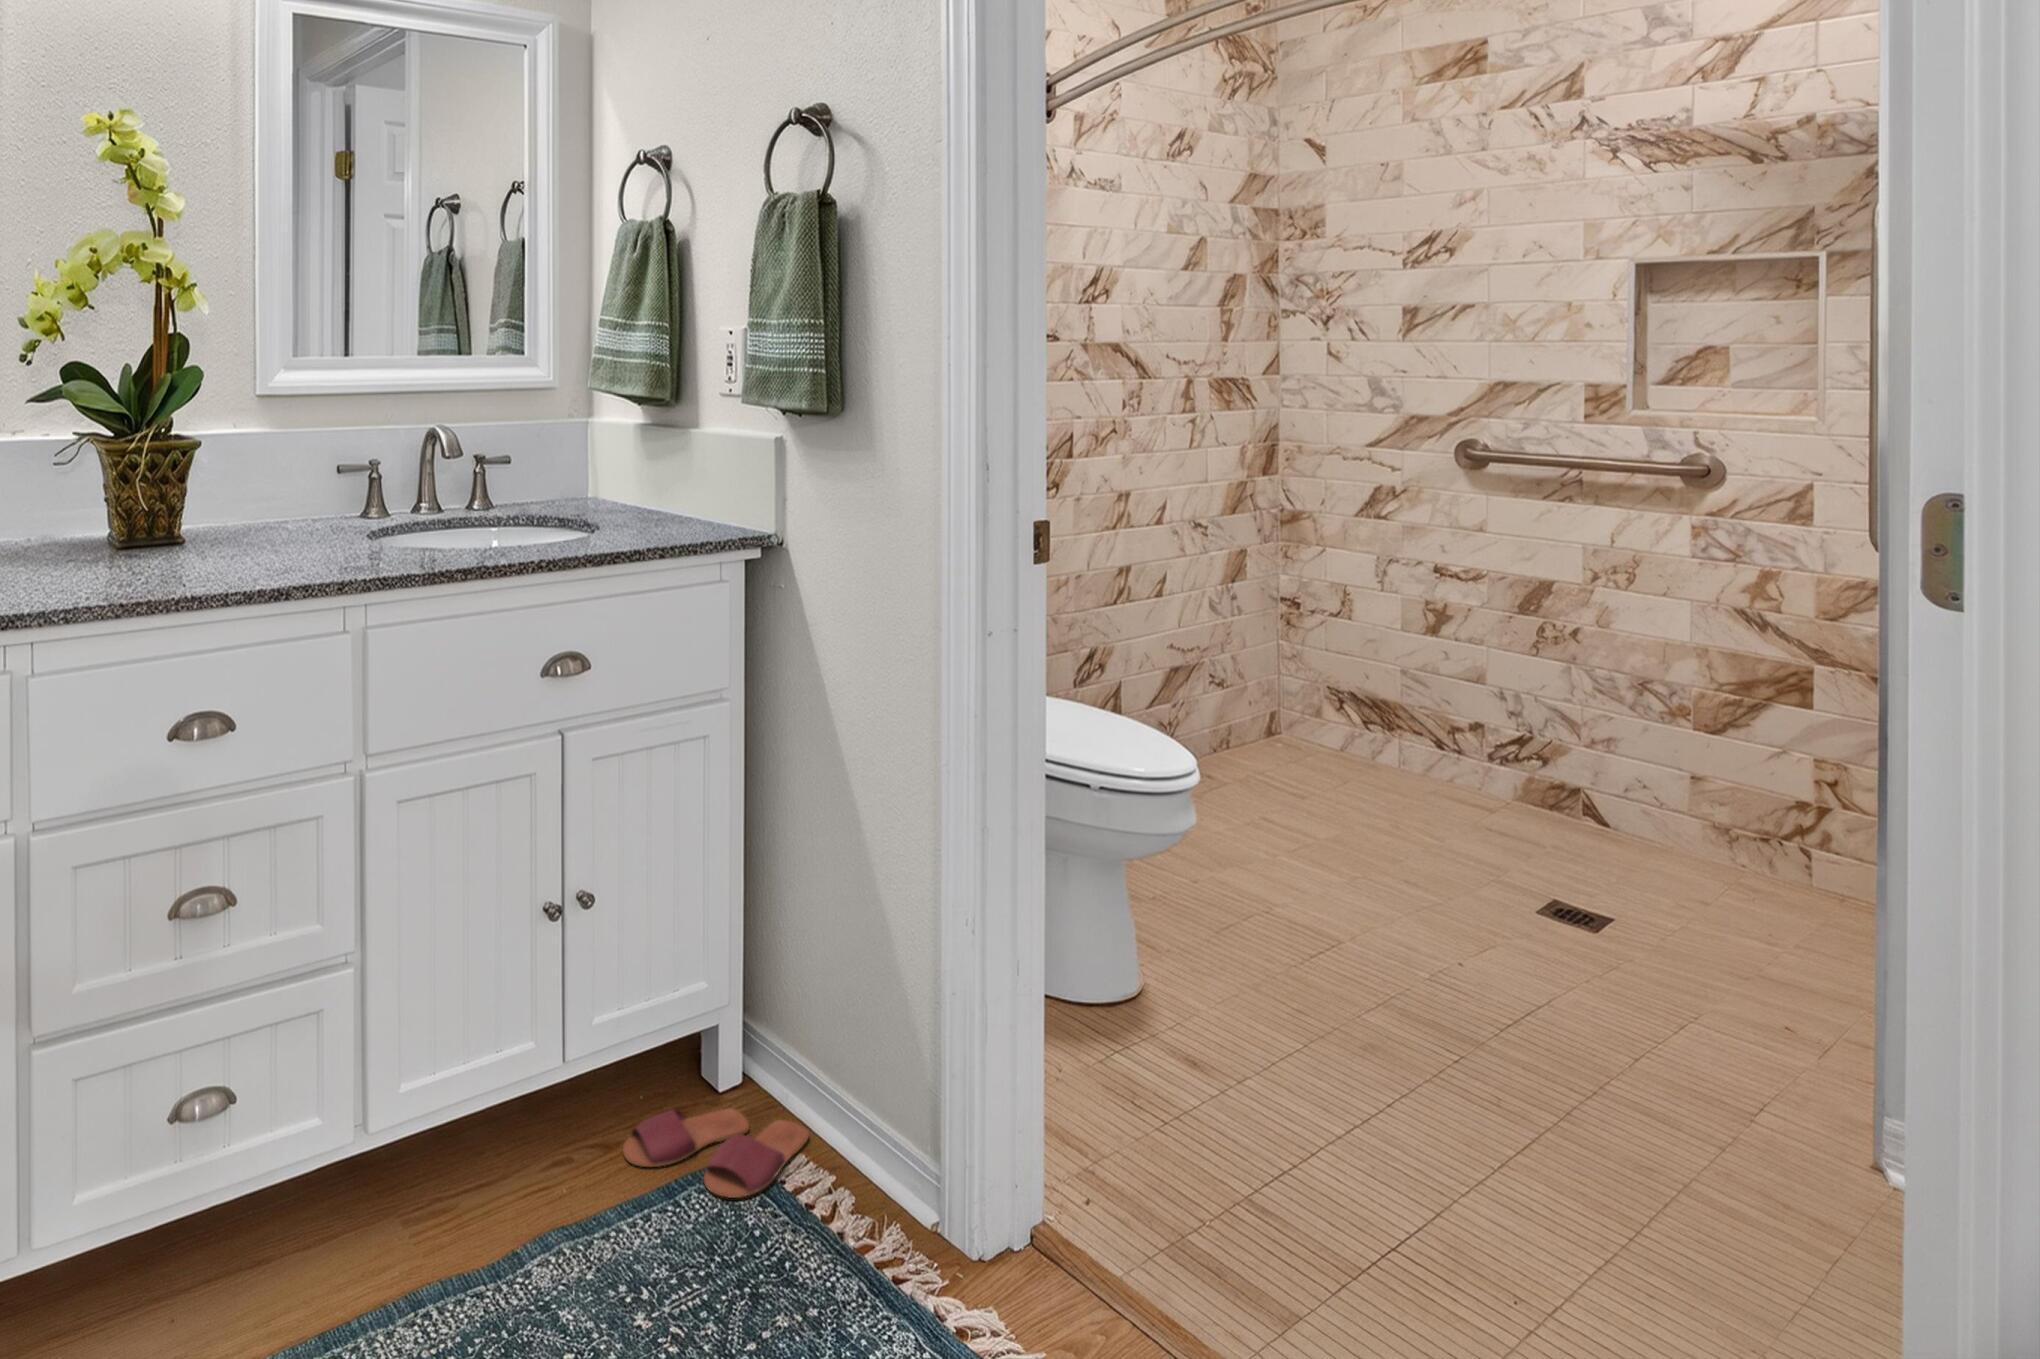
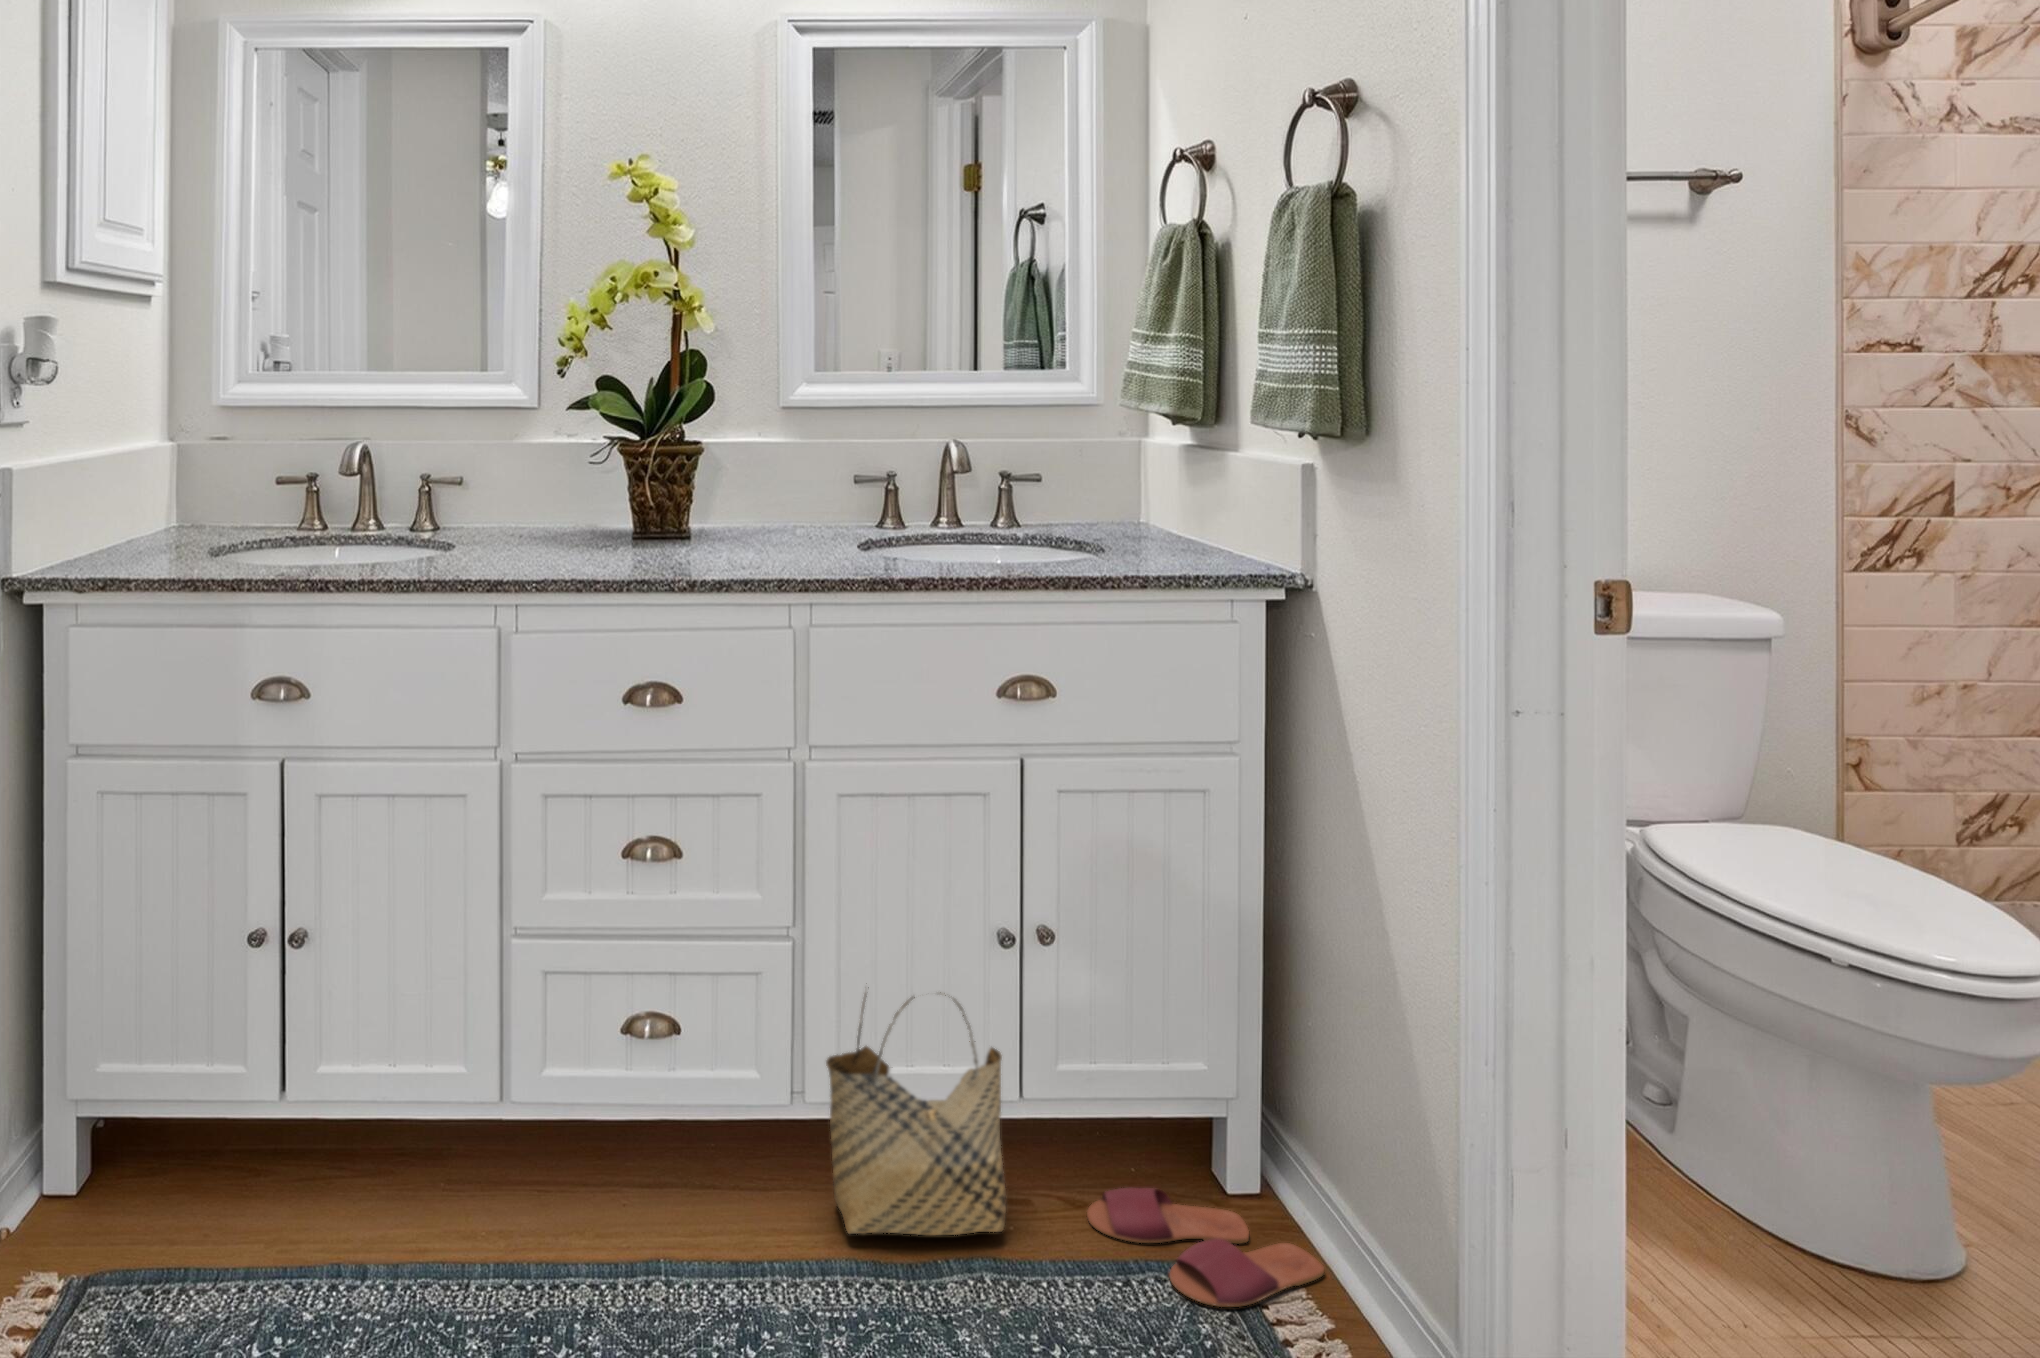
woven basket: none [398,944,566,1257] -> present [826,987,1006,1235]

